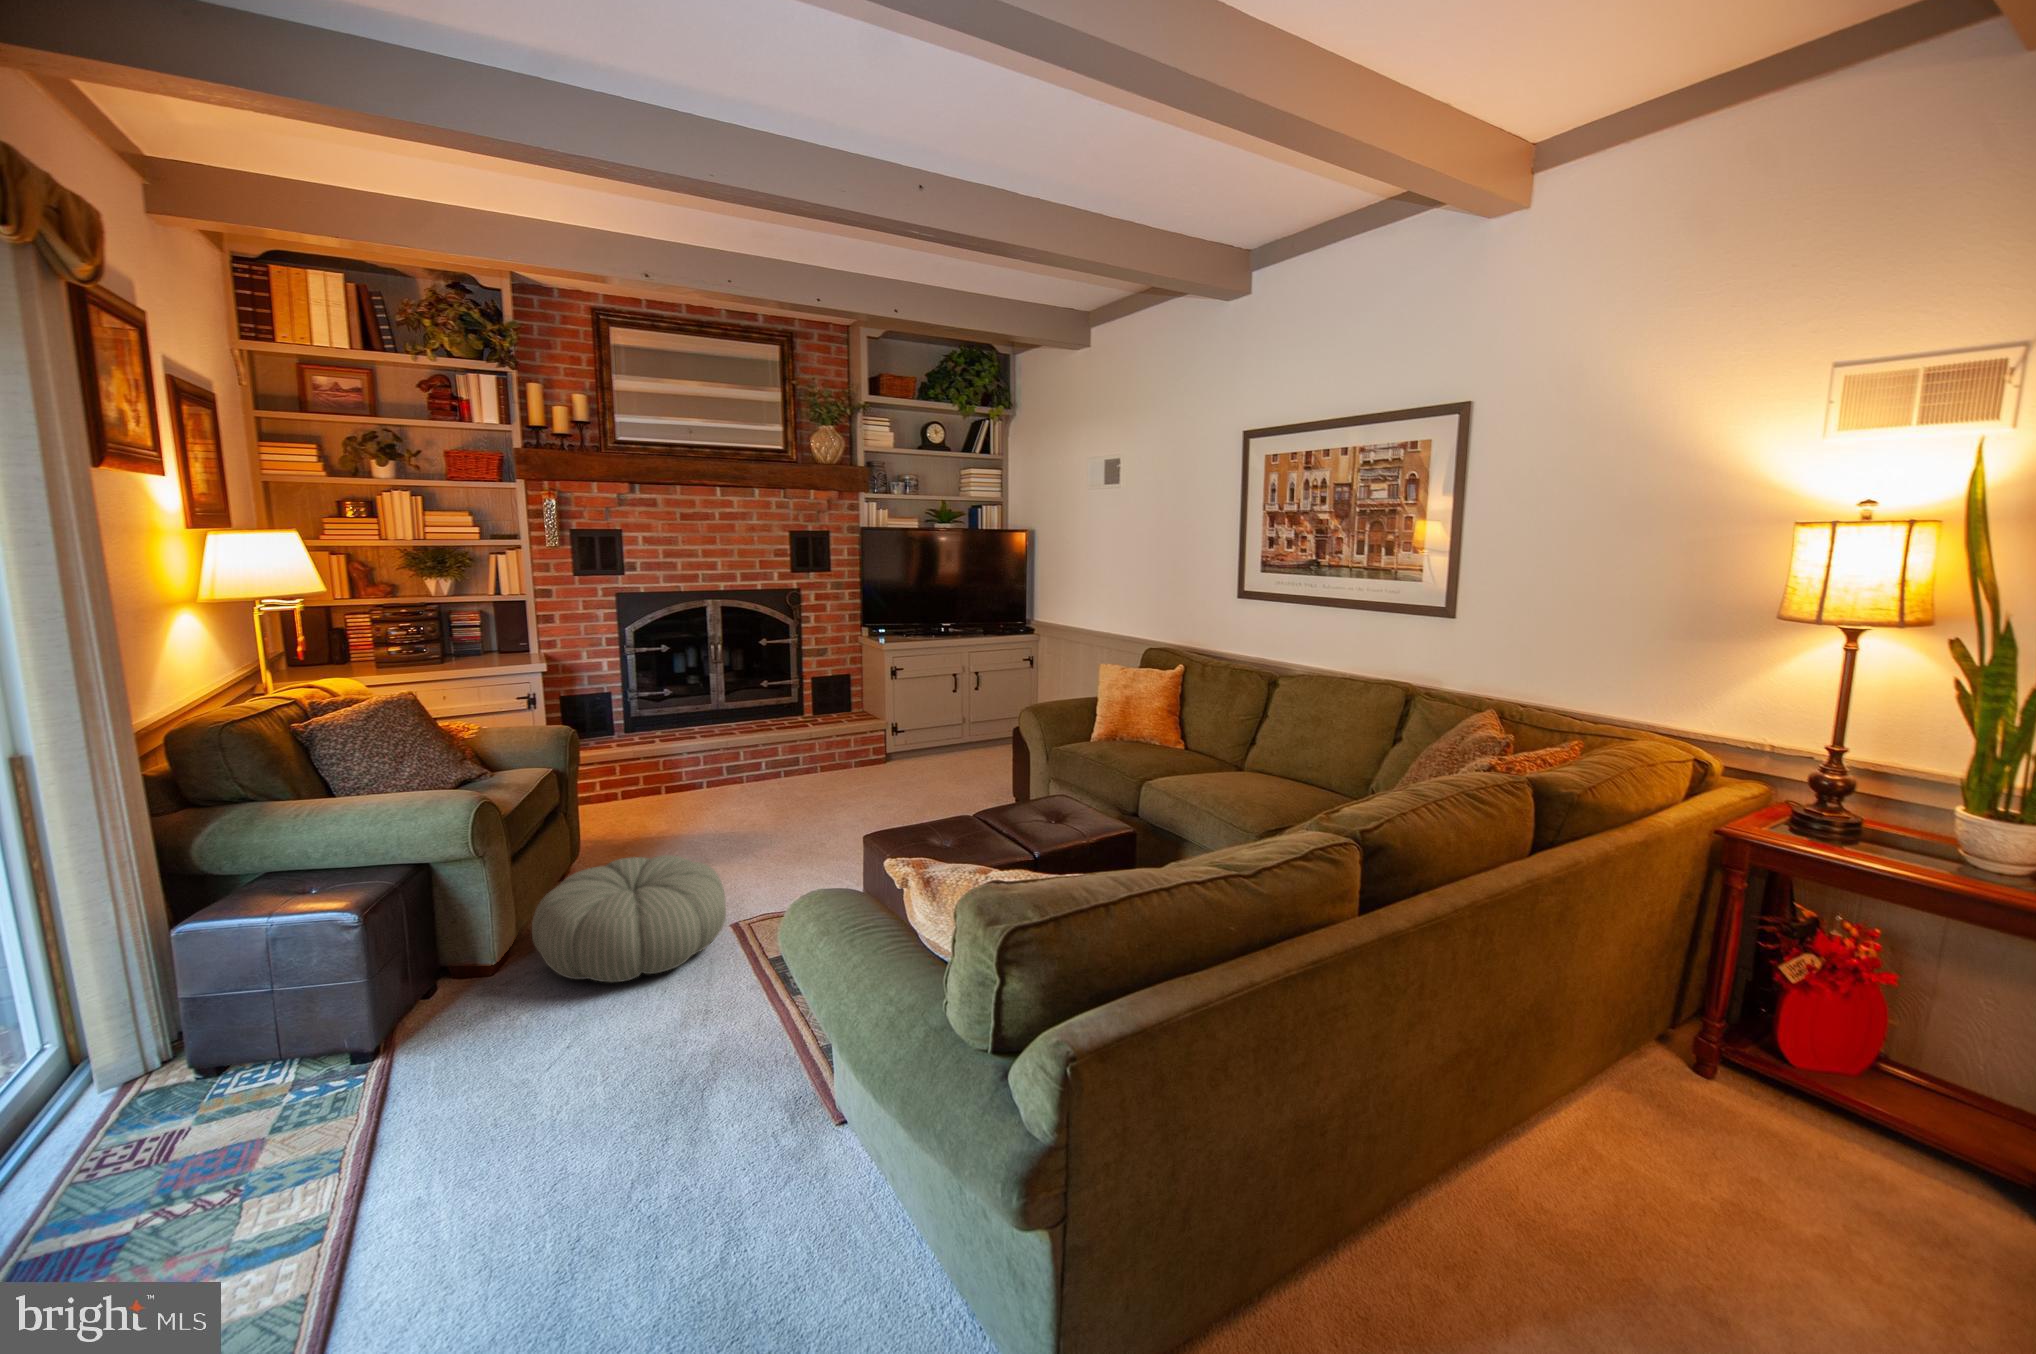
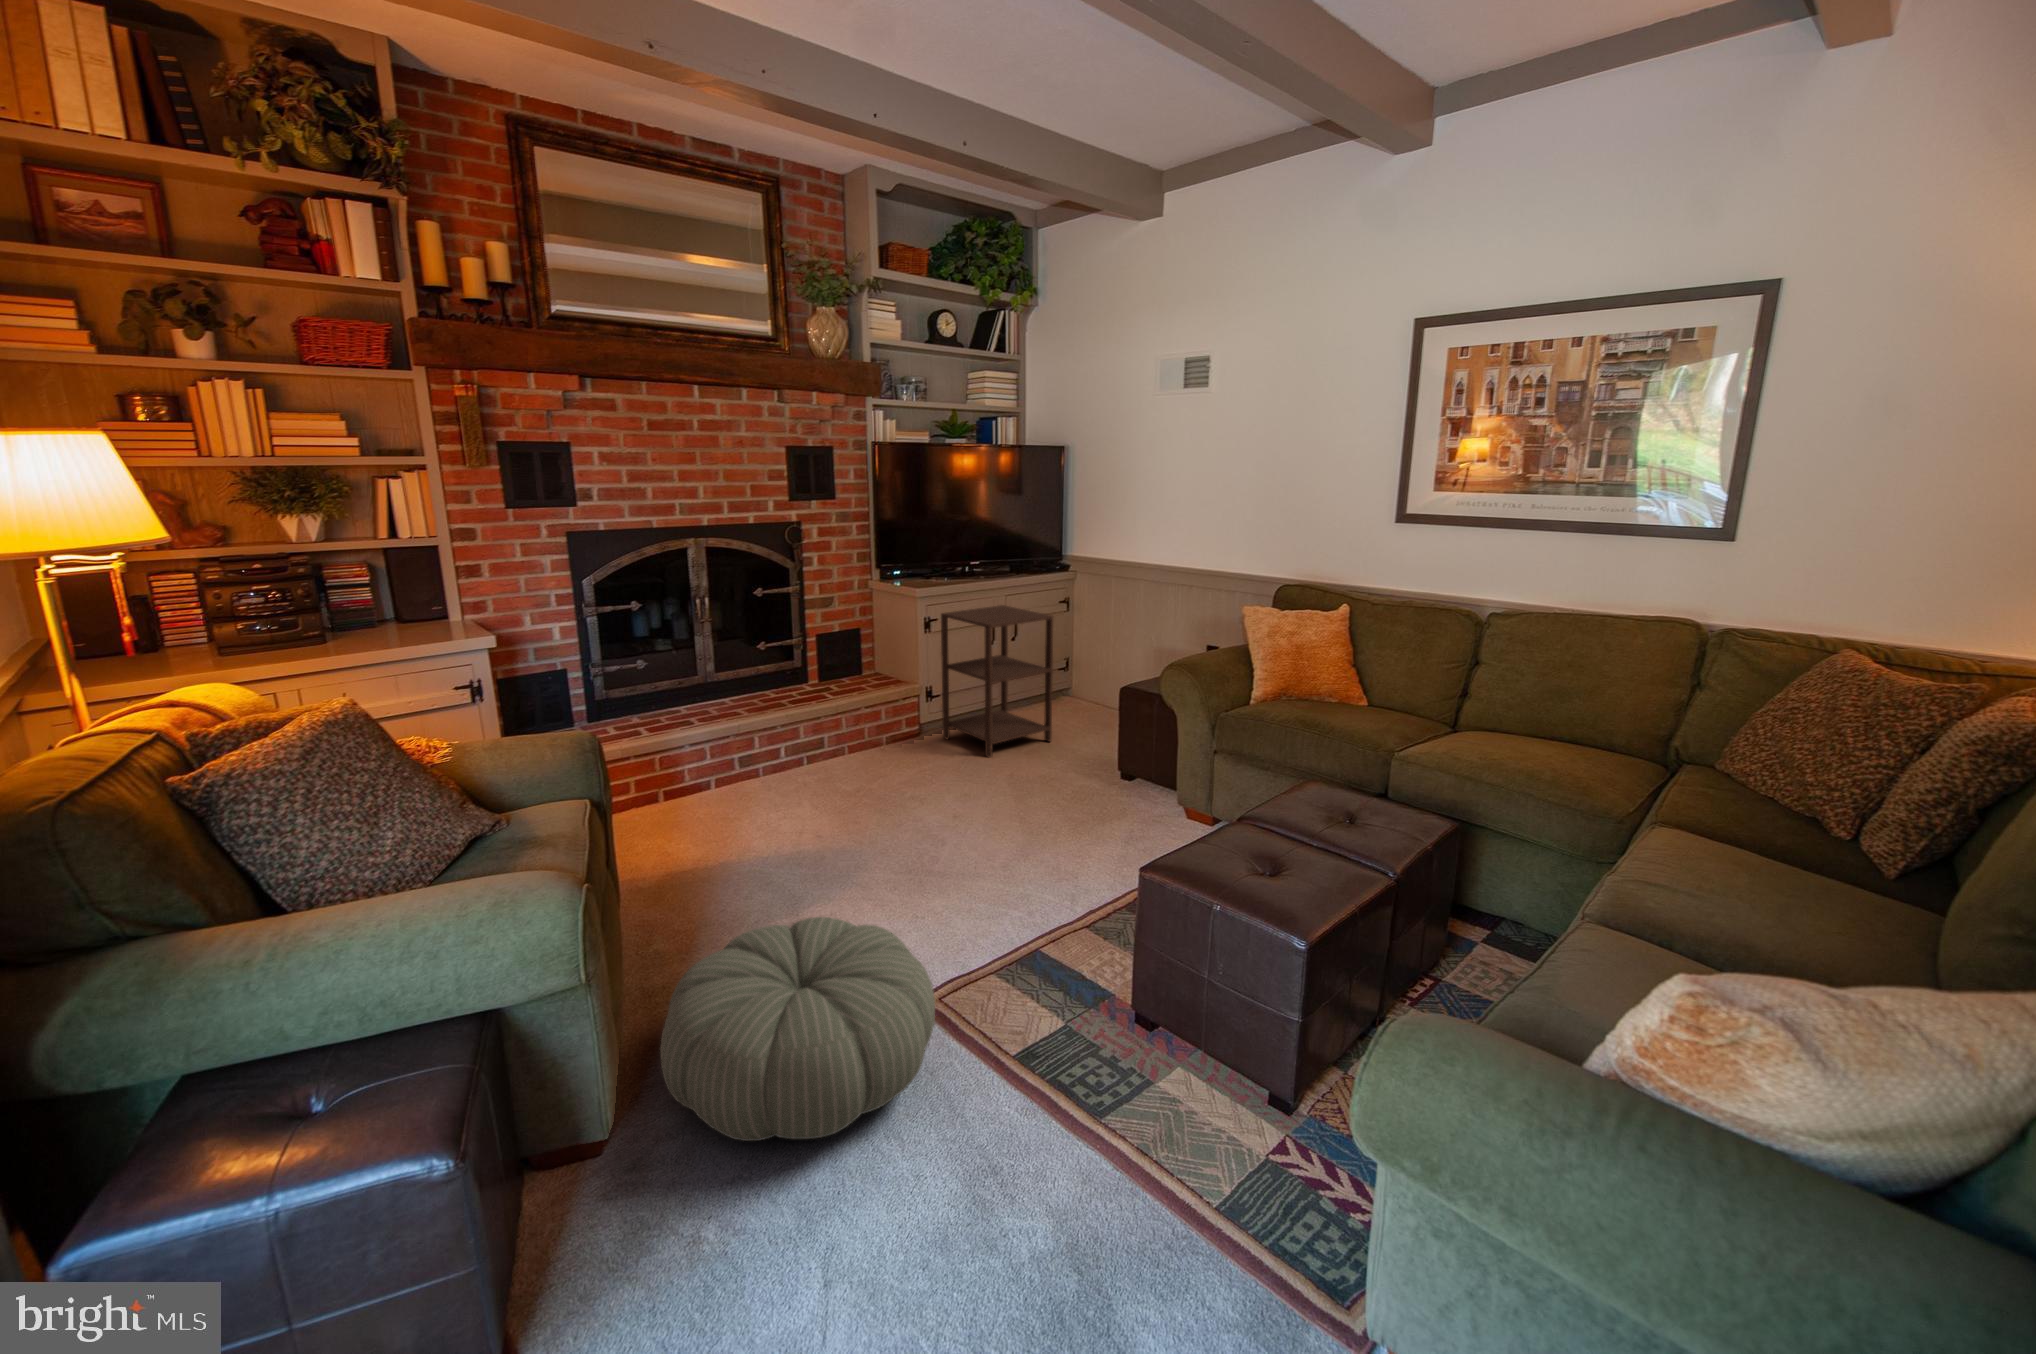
side table: none [903,659,989,781] -> present [941,605,1053,758]

